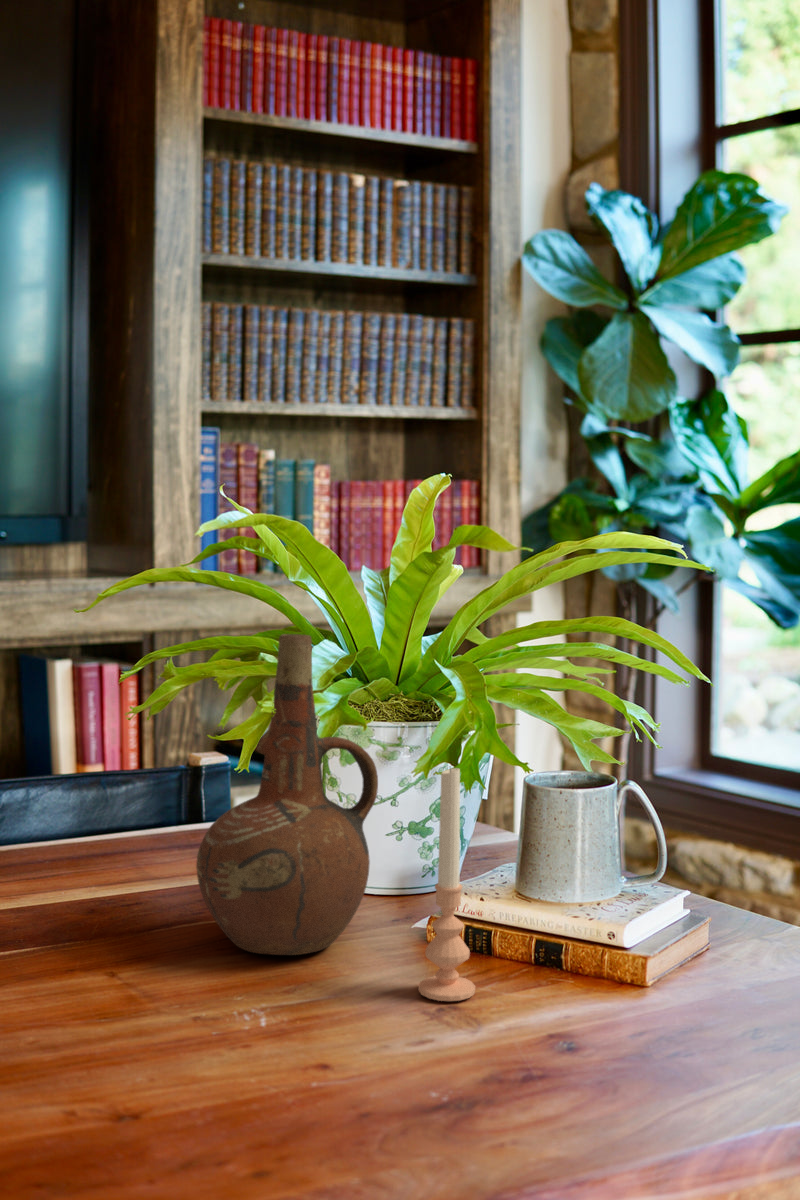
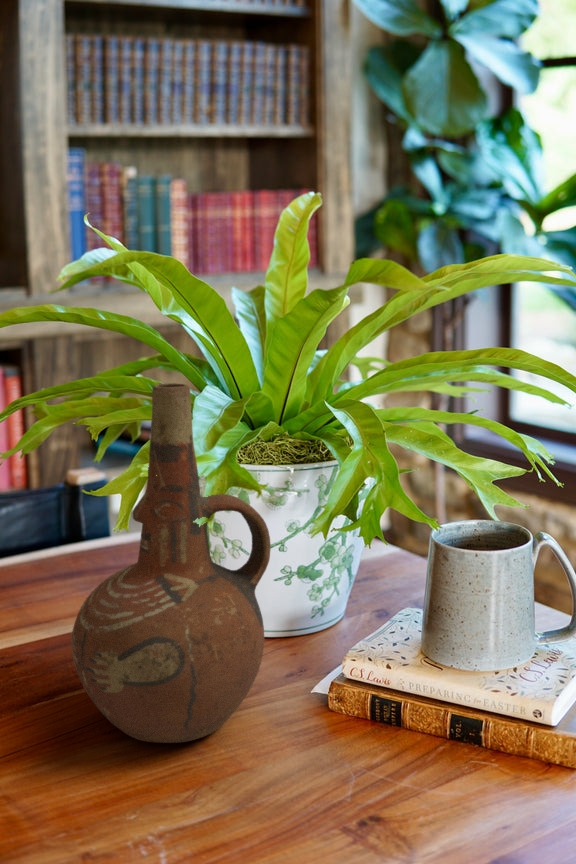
candle: present [419,767,475,1001] -> none [331,549,395,811]

